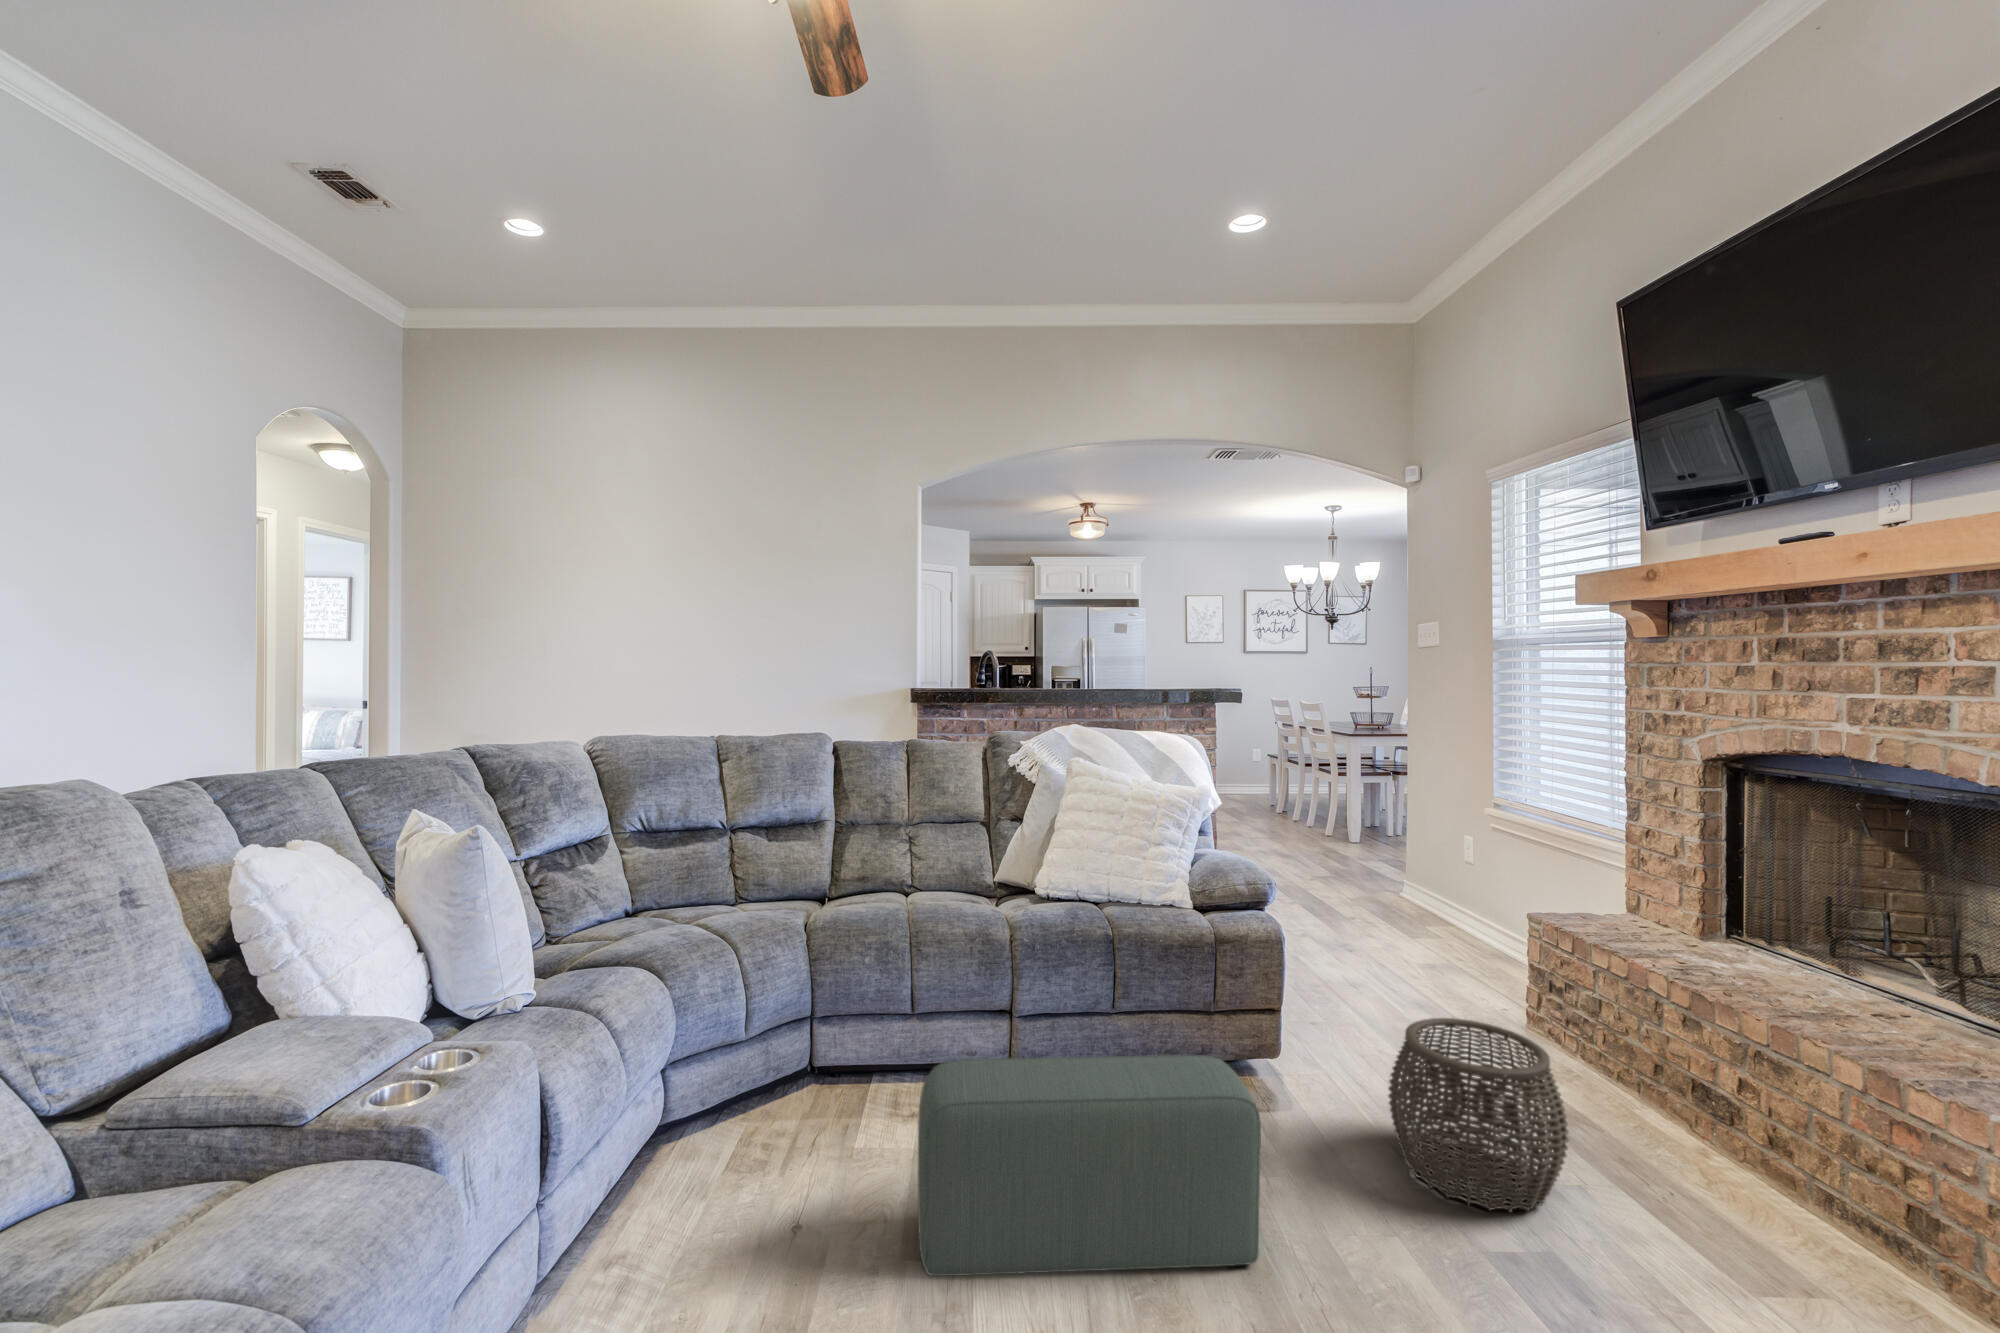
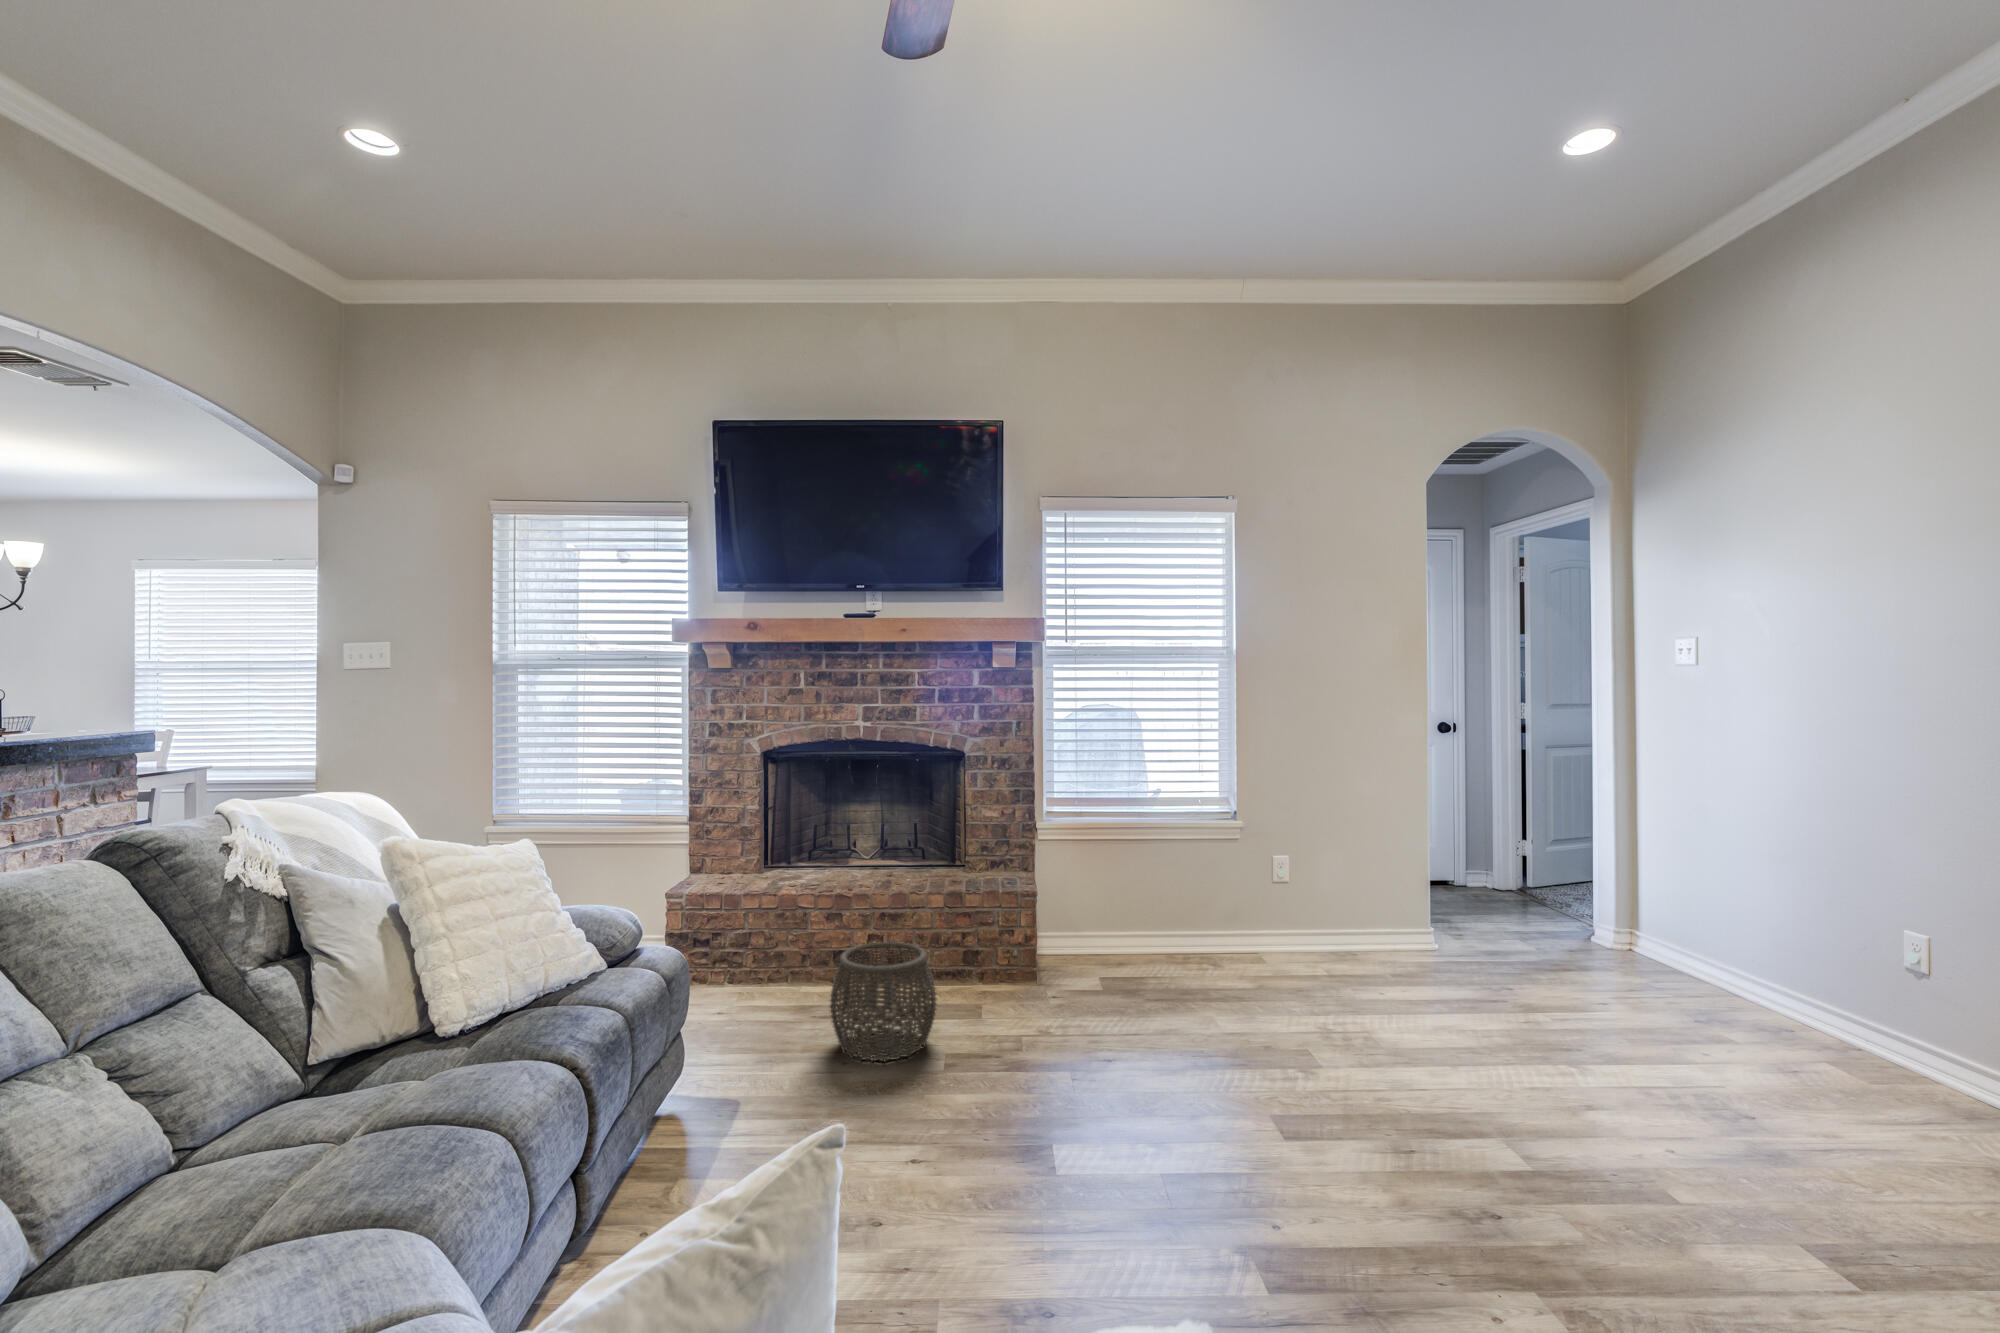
pouf: present [918,1055,1261,1276] -> none [916,1012,1022,1289]

